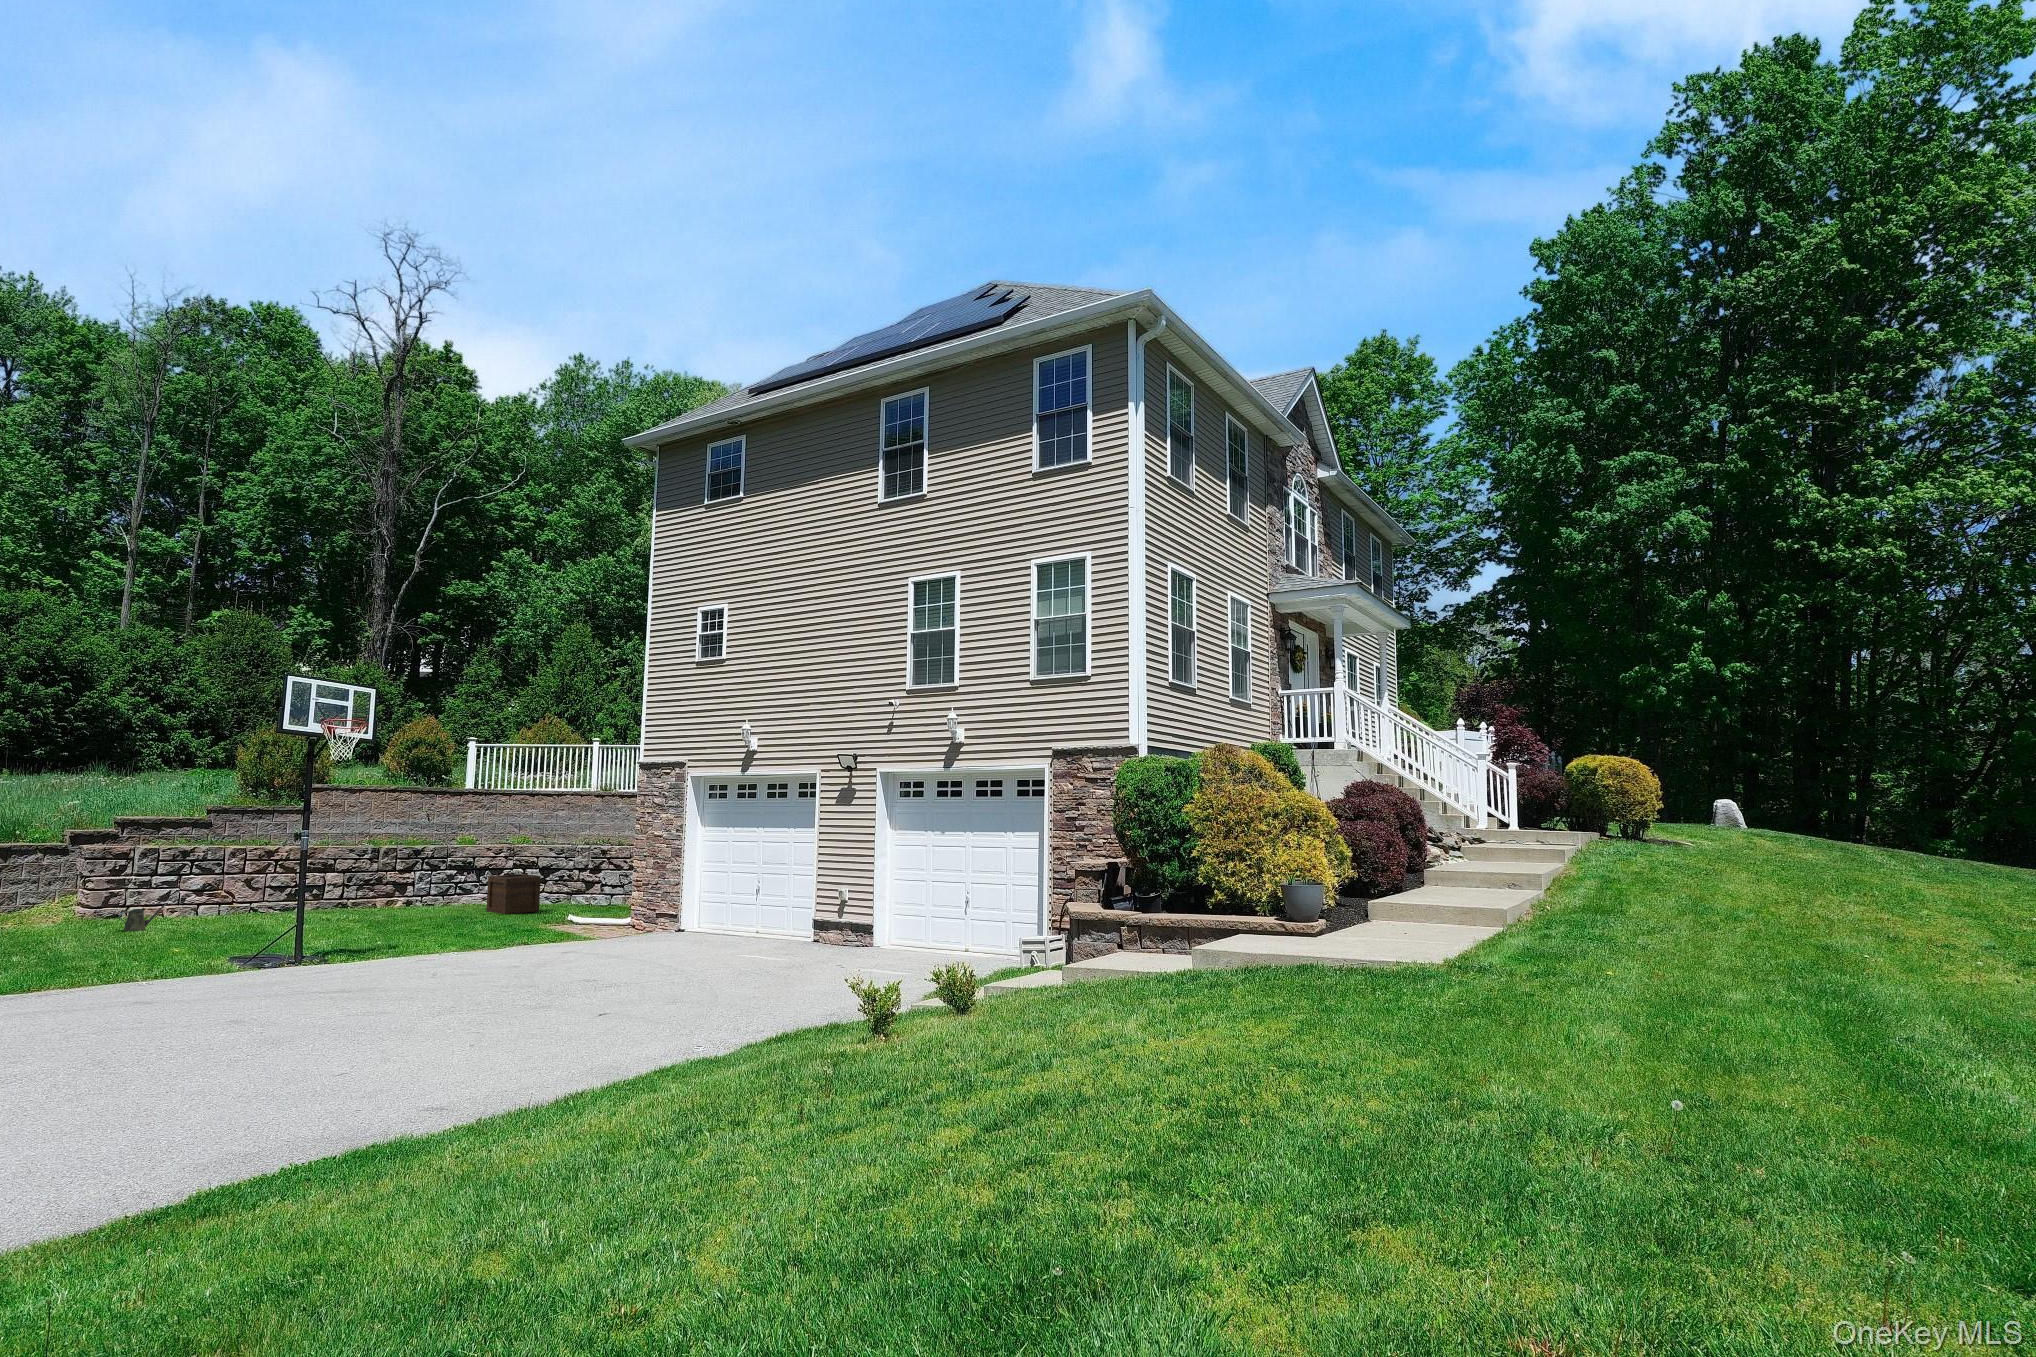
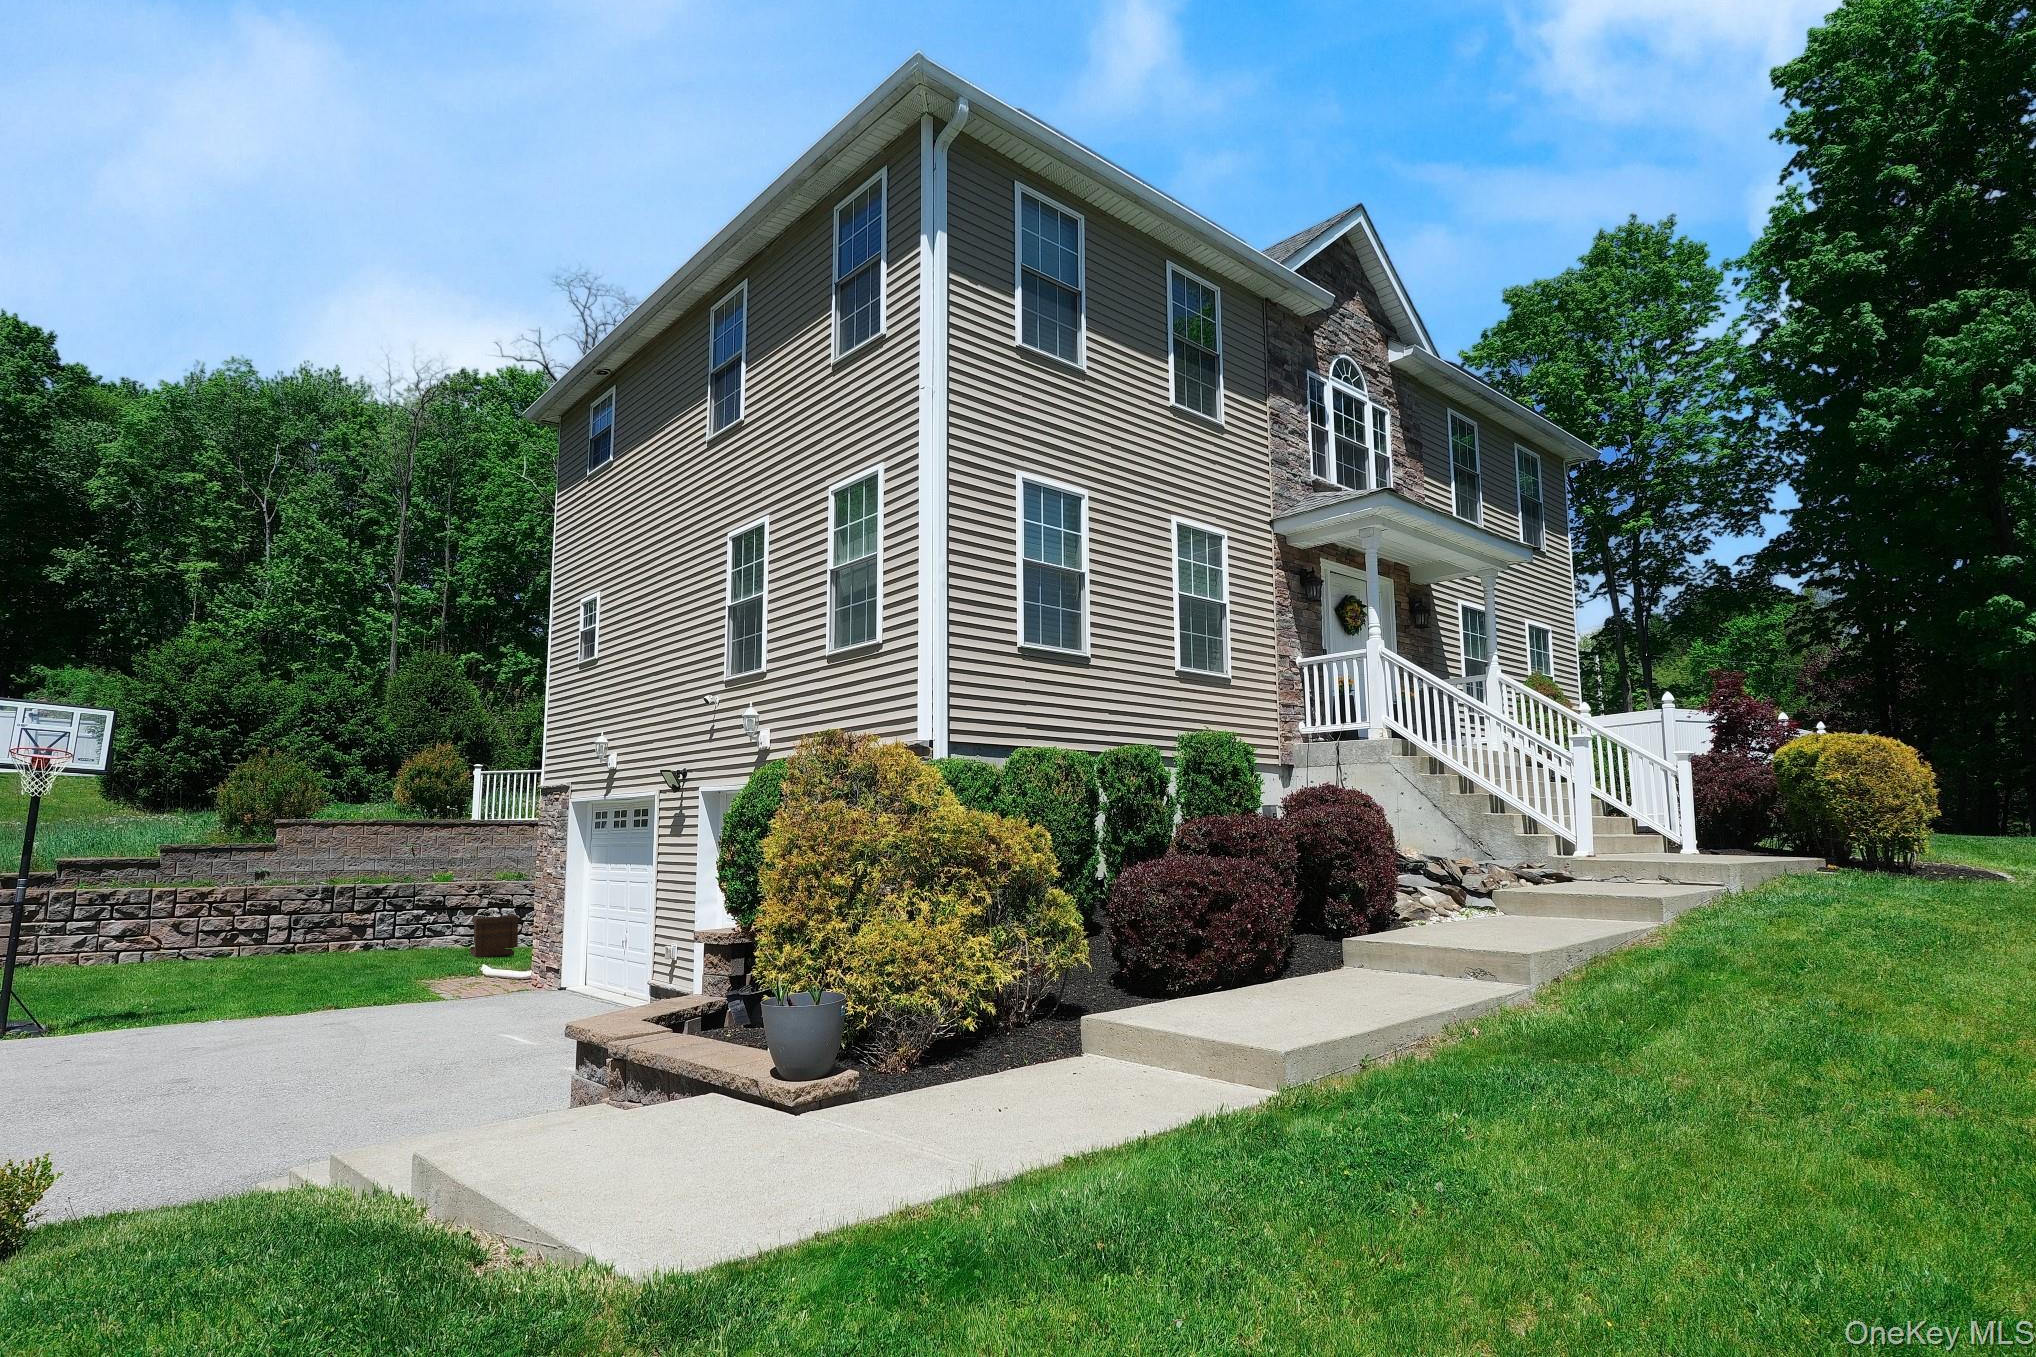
watering can: present [119,904,166,931] -> none [33,949,85,977]

